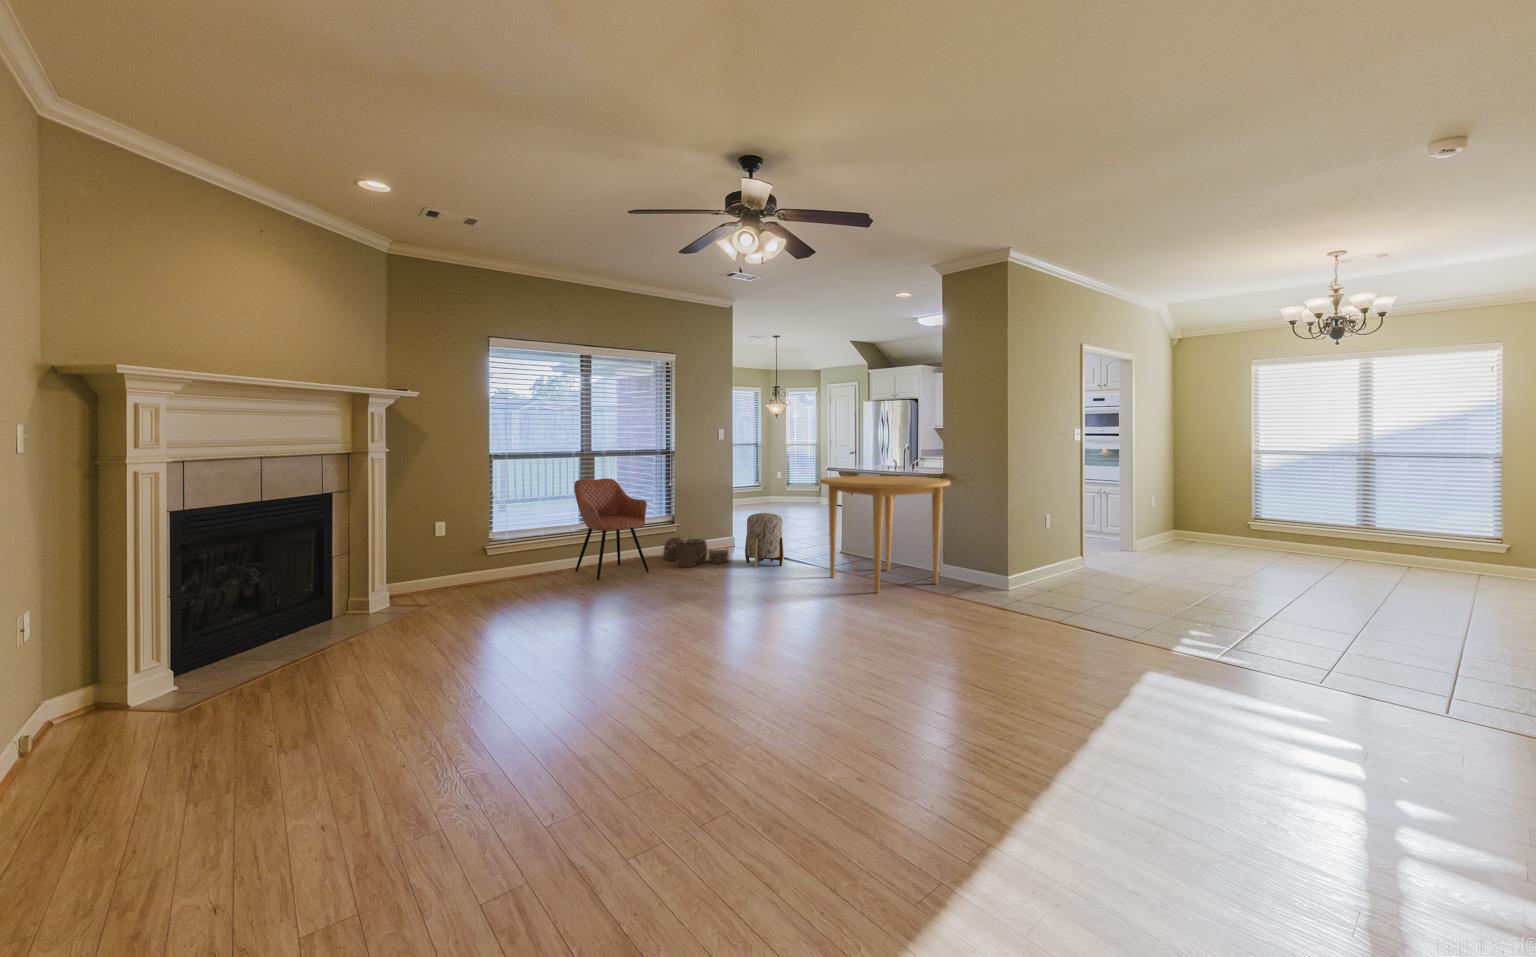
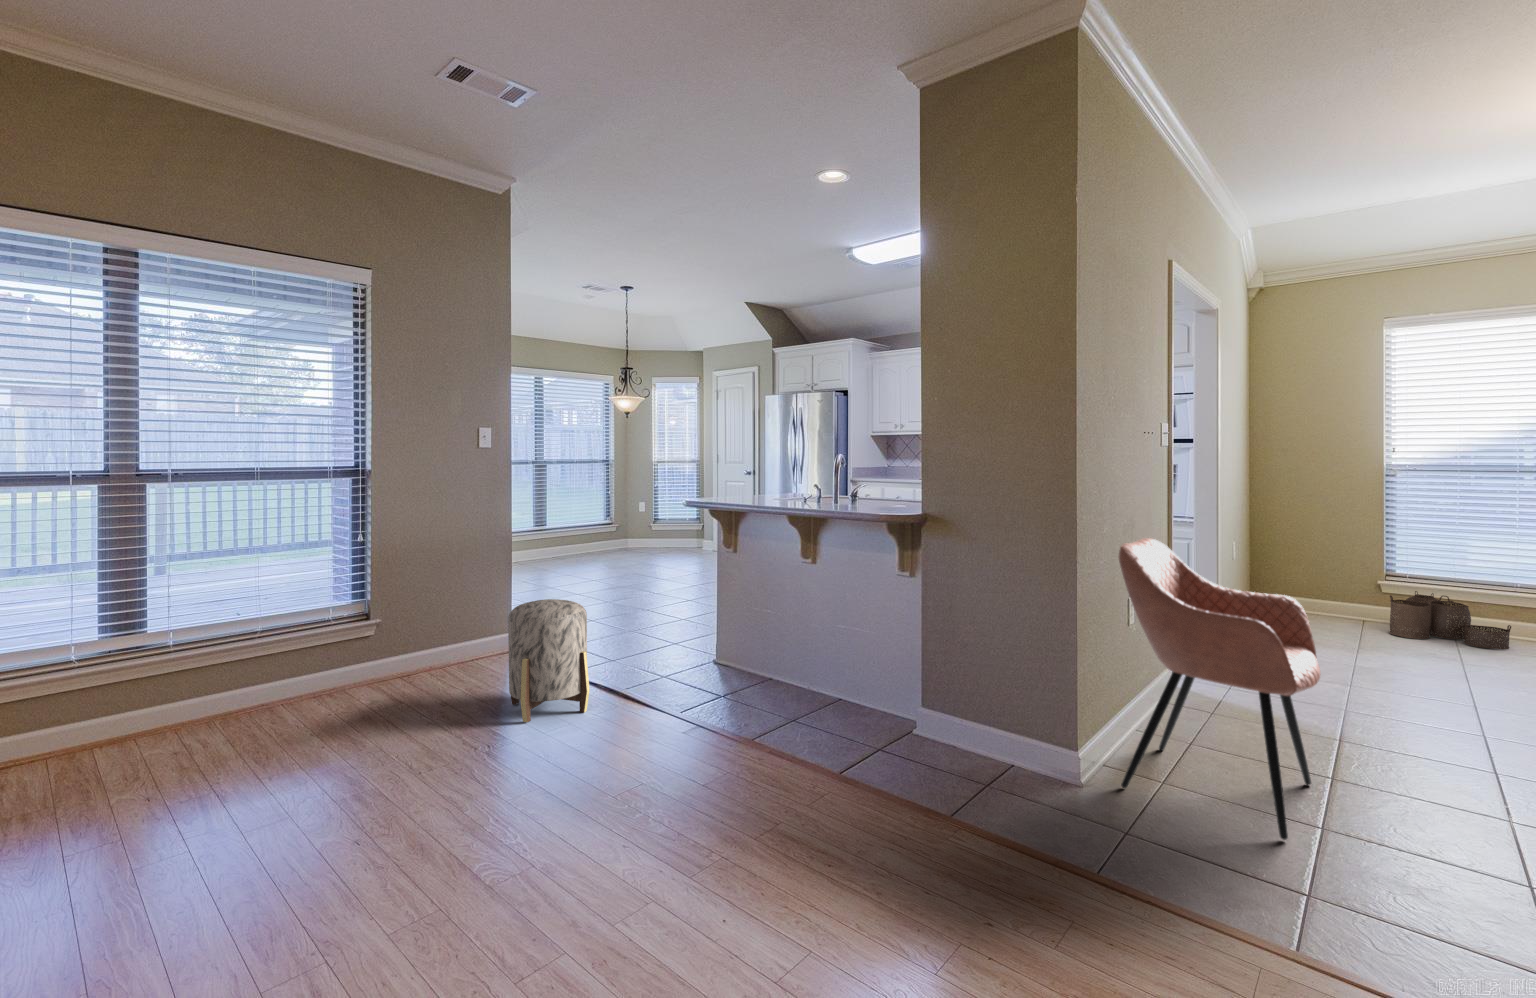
dining table: present [820,476,950,593] -> none [650,520,947,819]
armchair: present [574,478,649,580] -> present [1119,538,1320,840]
woven basket: present [663,538,729,567] -> present [1389,591,1511,649]

